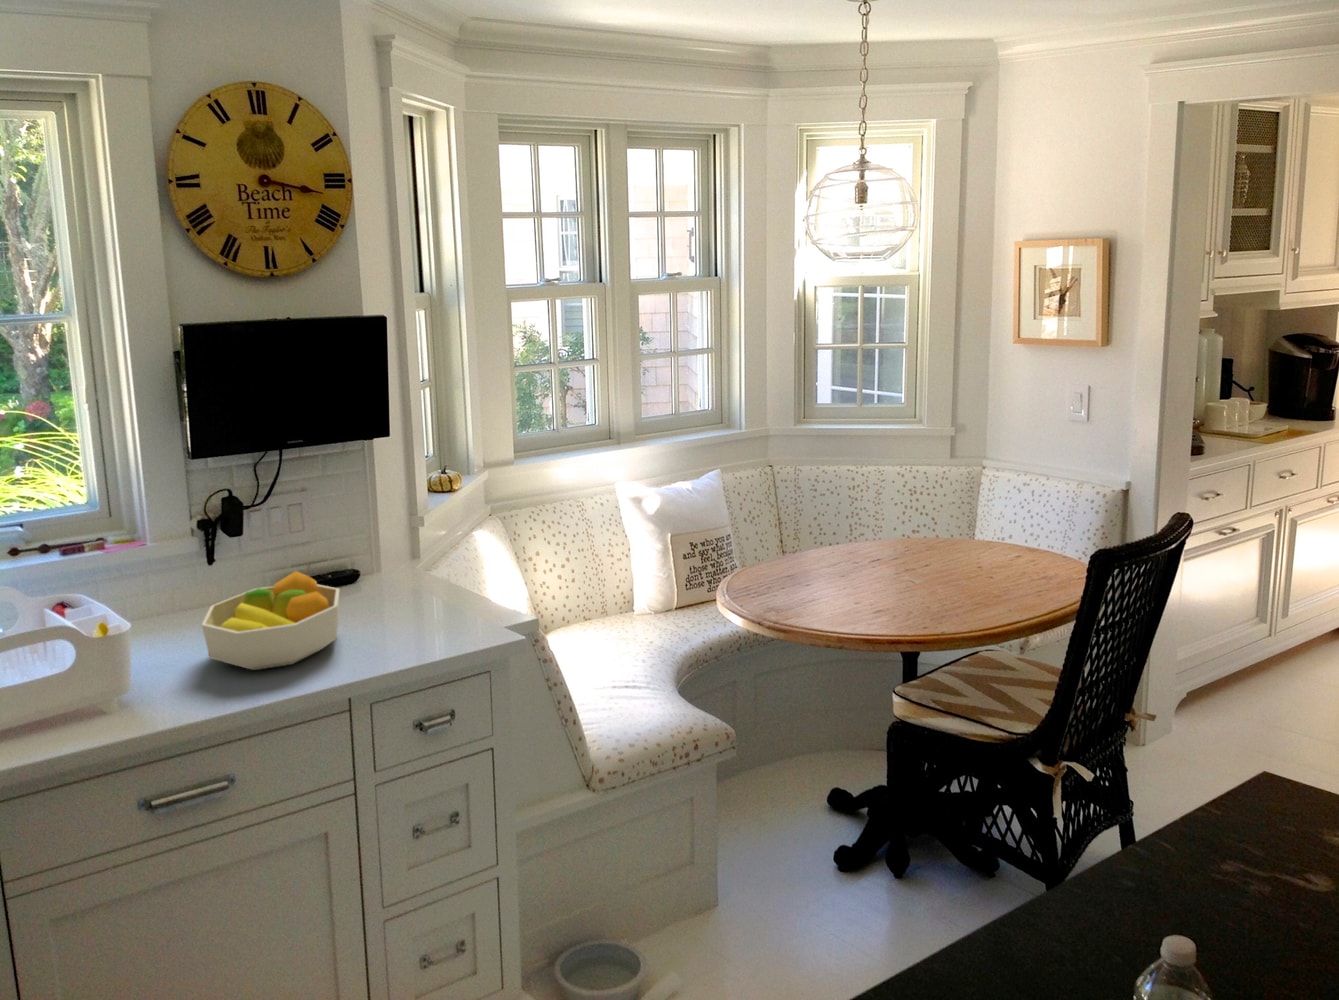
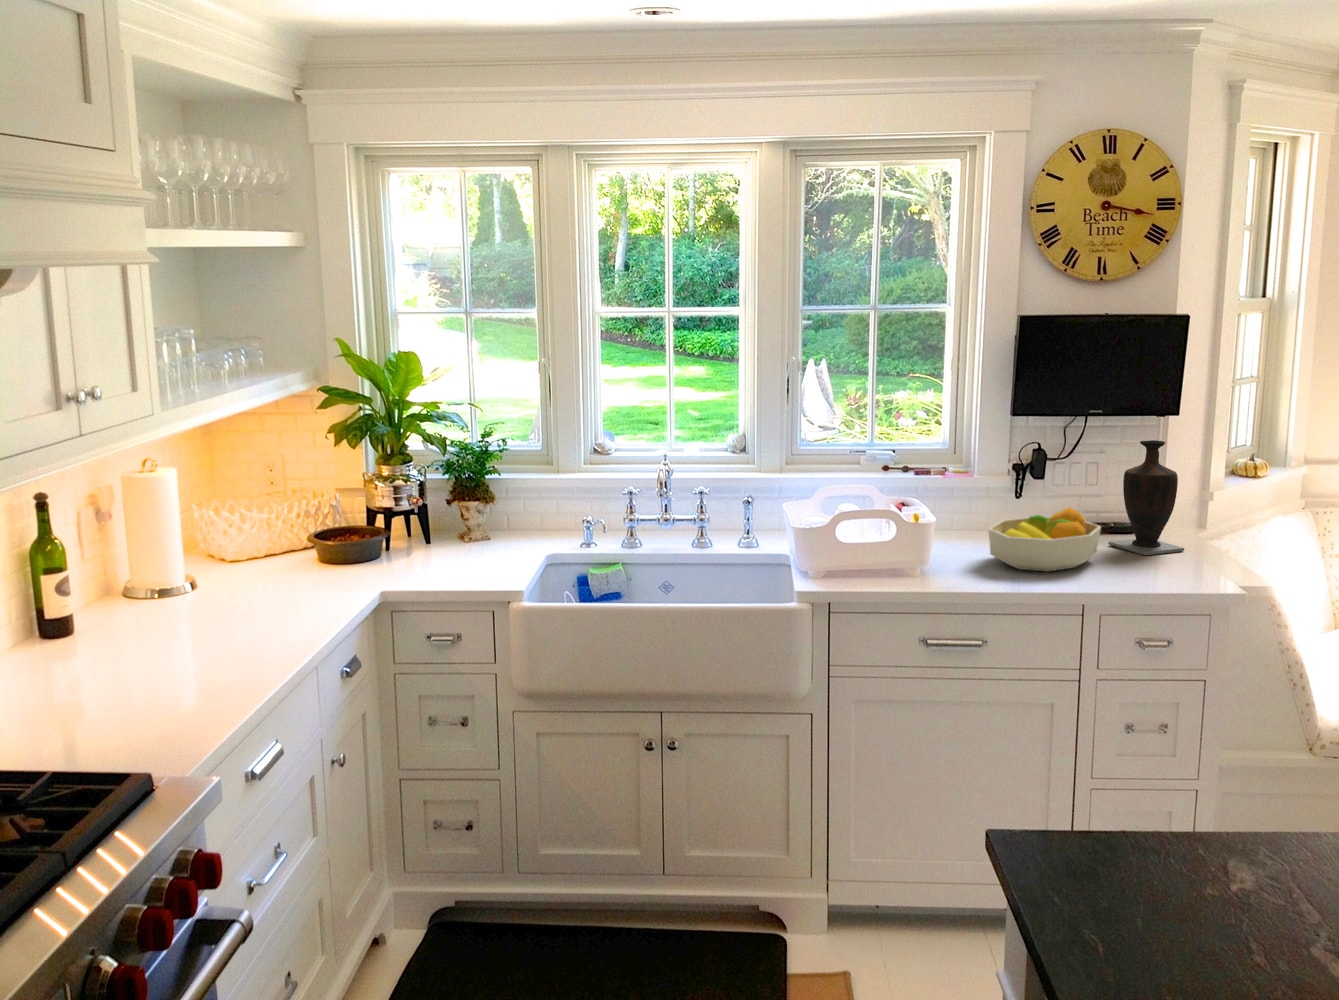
vase: none [339,470,425,611] -> present [1108,440,1184,555]

